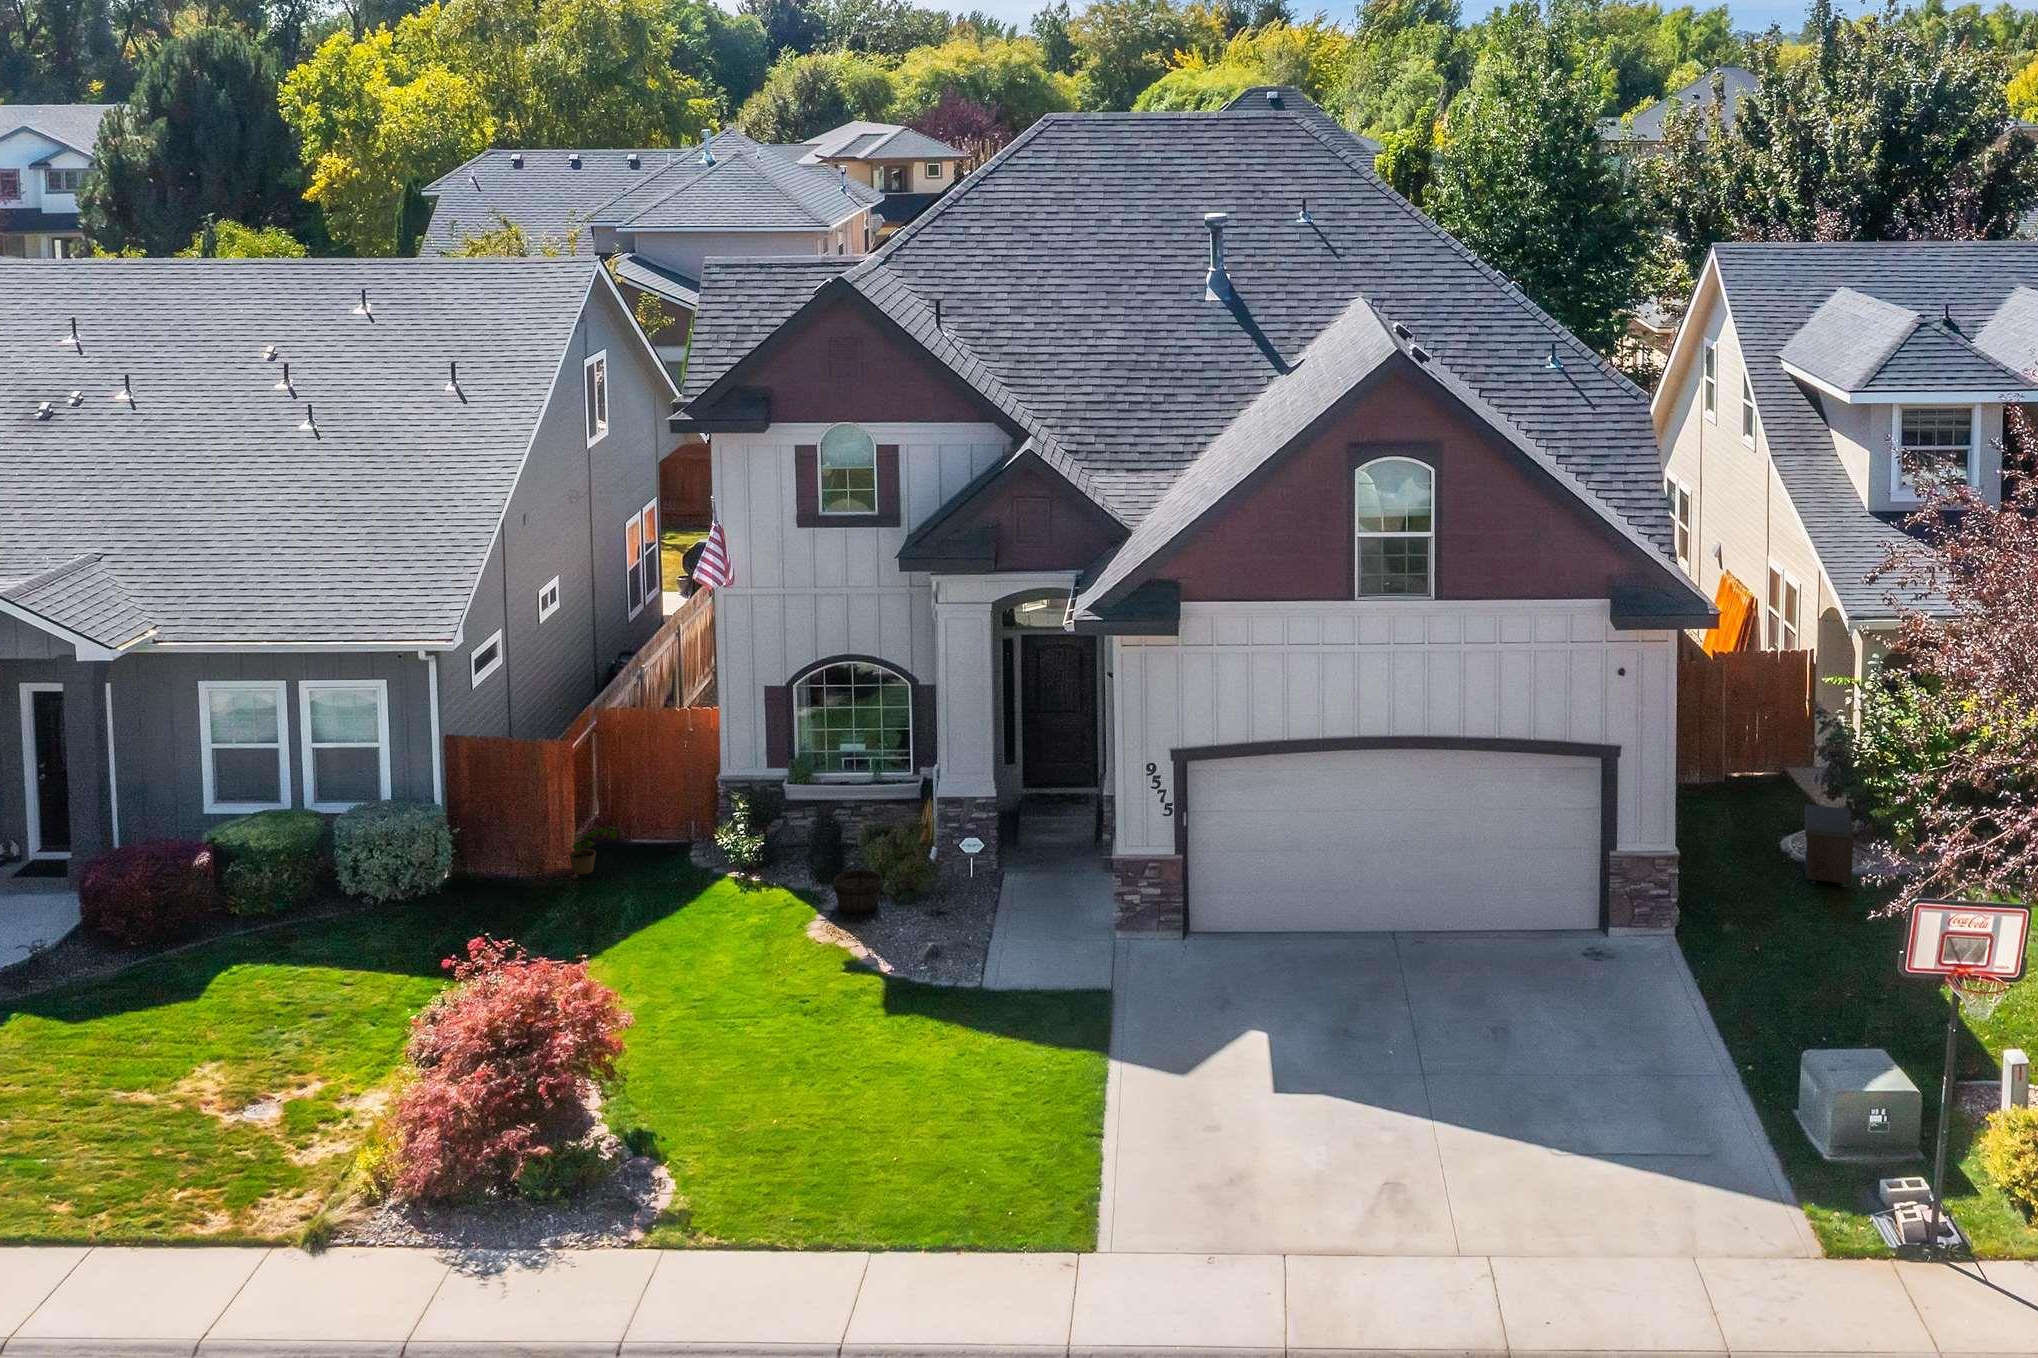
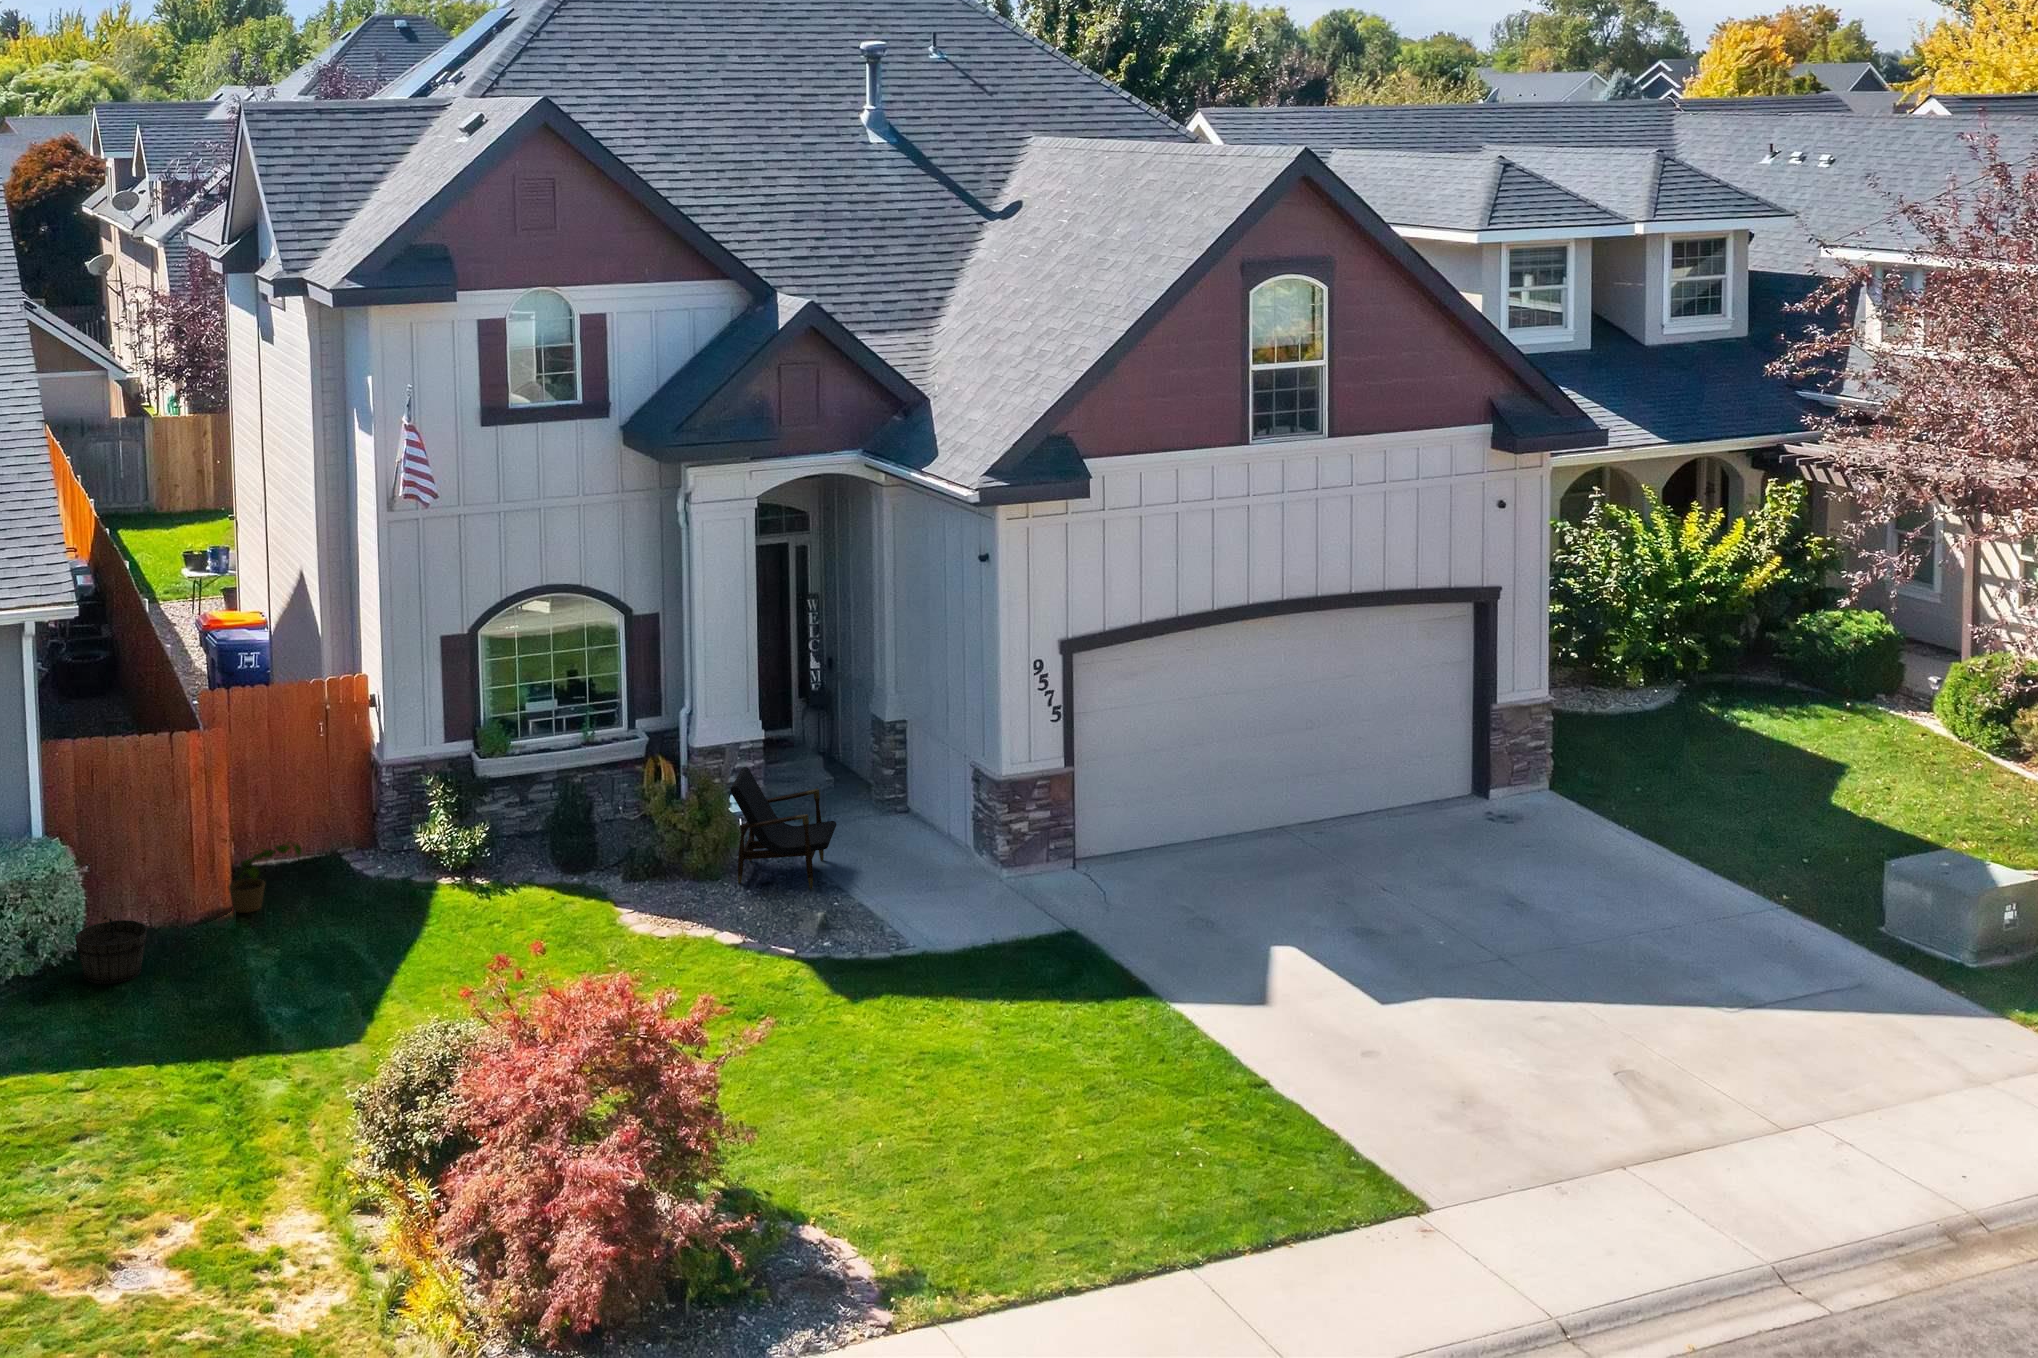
storage bench: present [1805,805,1853,887] -> none [1570,650,1646,729]
lounge chair: none [910,817,1004,923] -> present [730,767,836,889]
wooden bucket: present [833,867,883,915] -> present [75,917,147,984]

